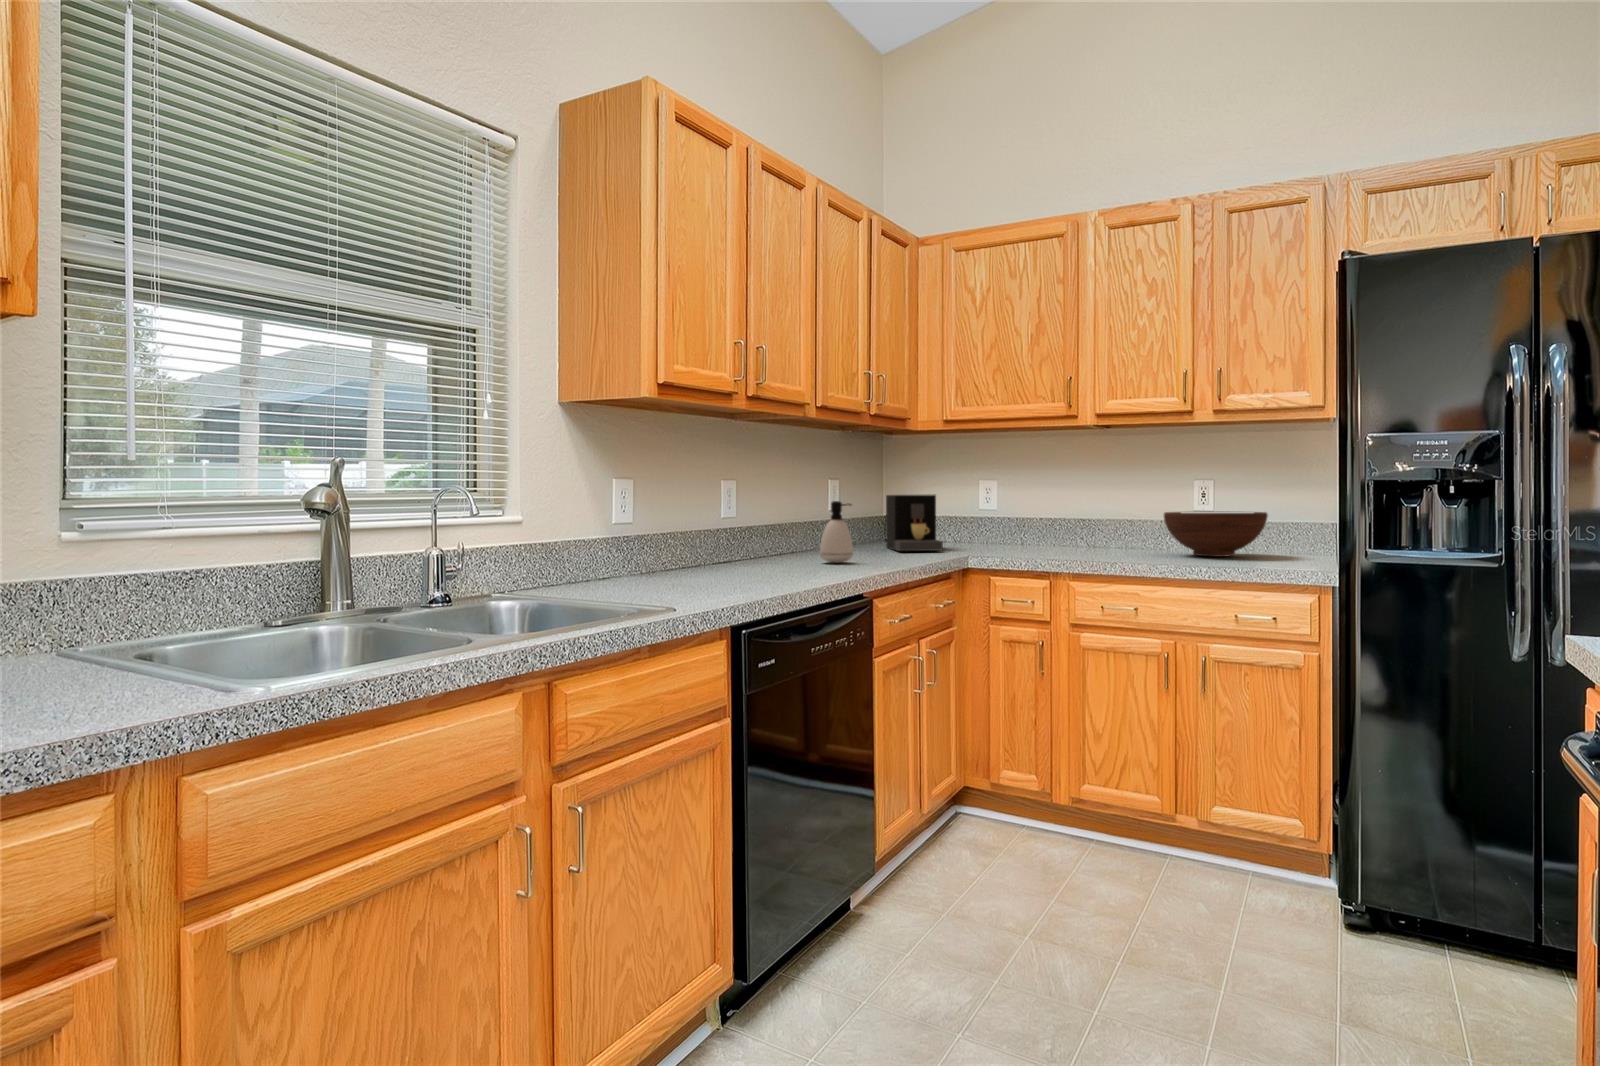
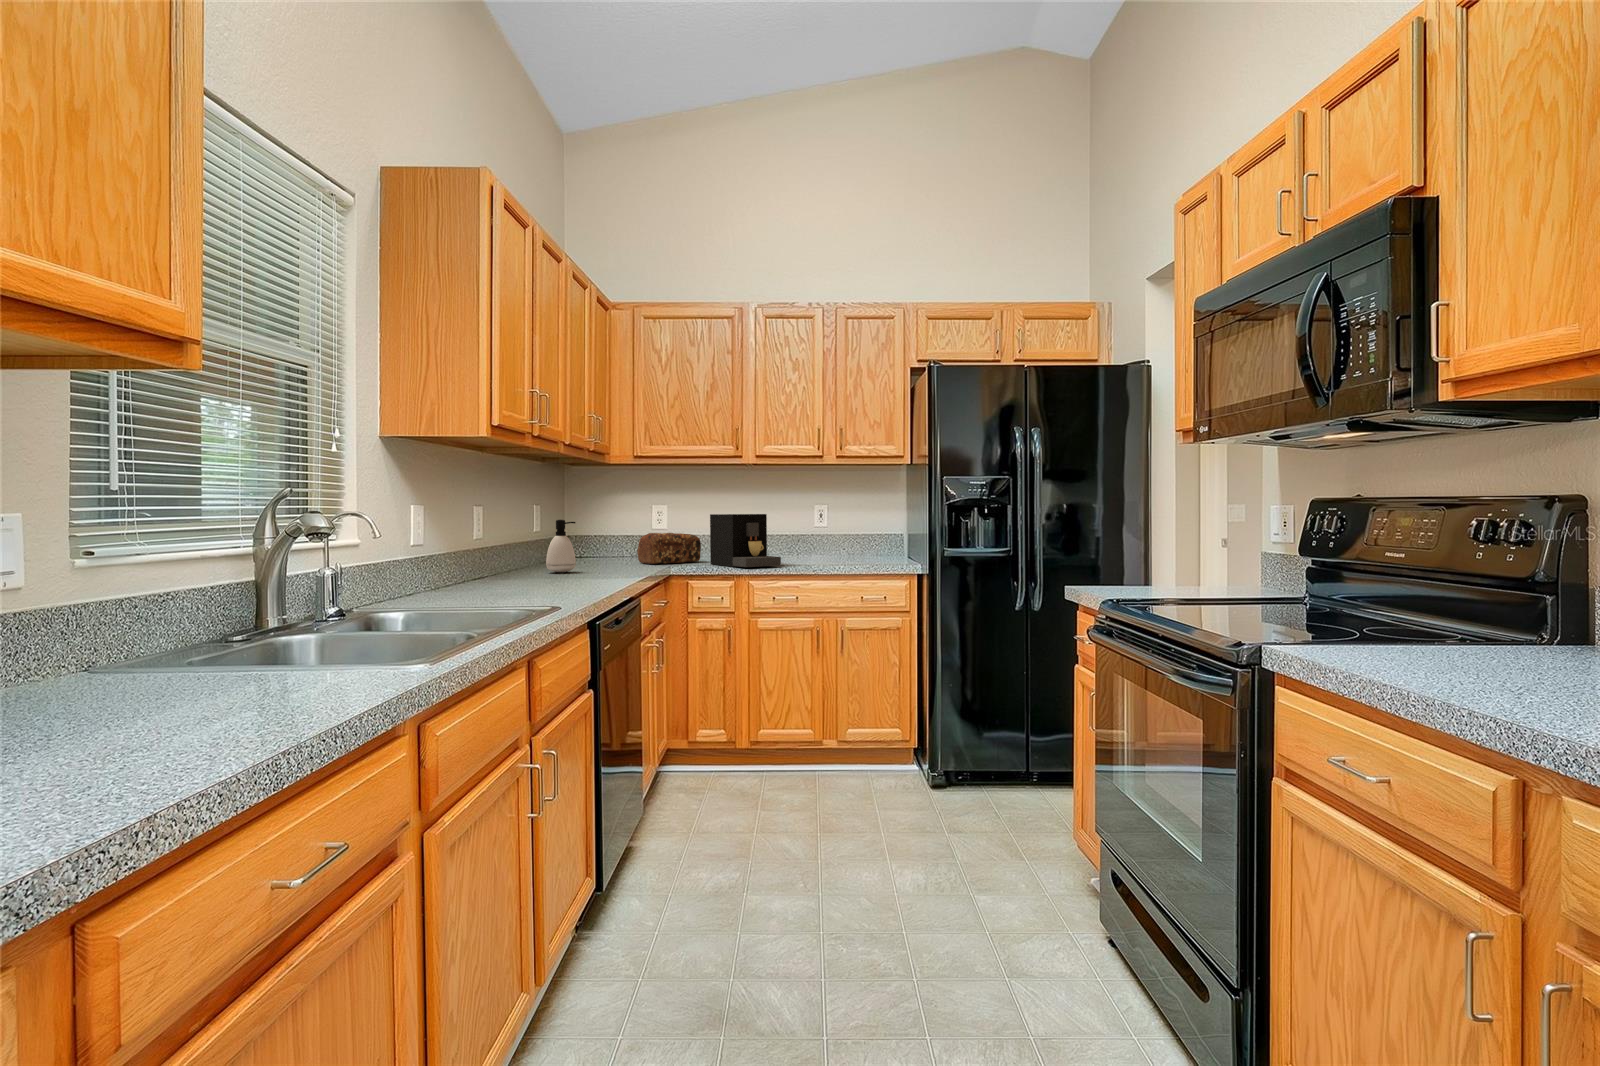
coffee maker: present [886,495,943,551] -> present [710,514,781,567]
fruit bowl: present [1164,512,1268,557] -> none [799,527,865,558]
bread loaf: none [942,518,1022,556] -> present [637,533,701,564]

